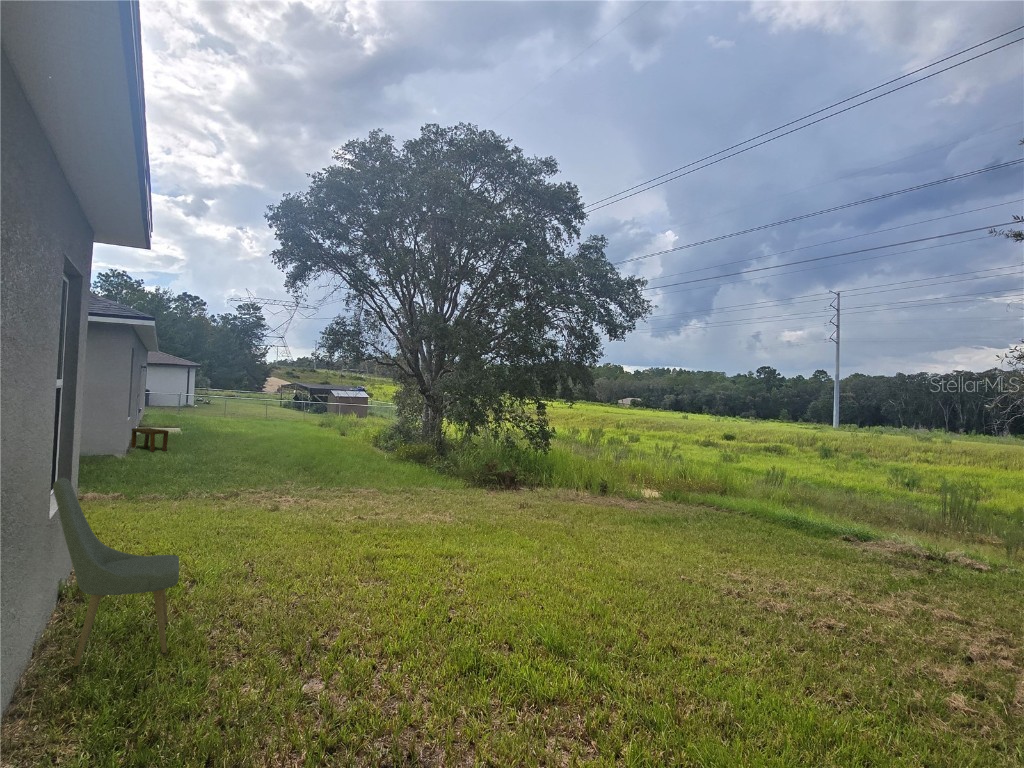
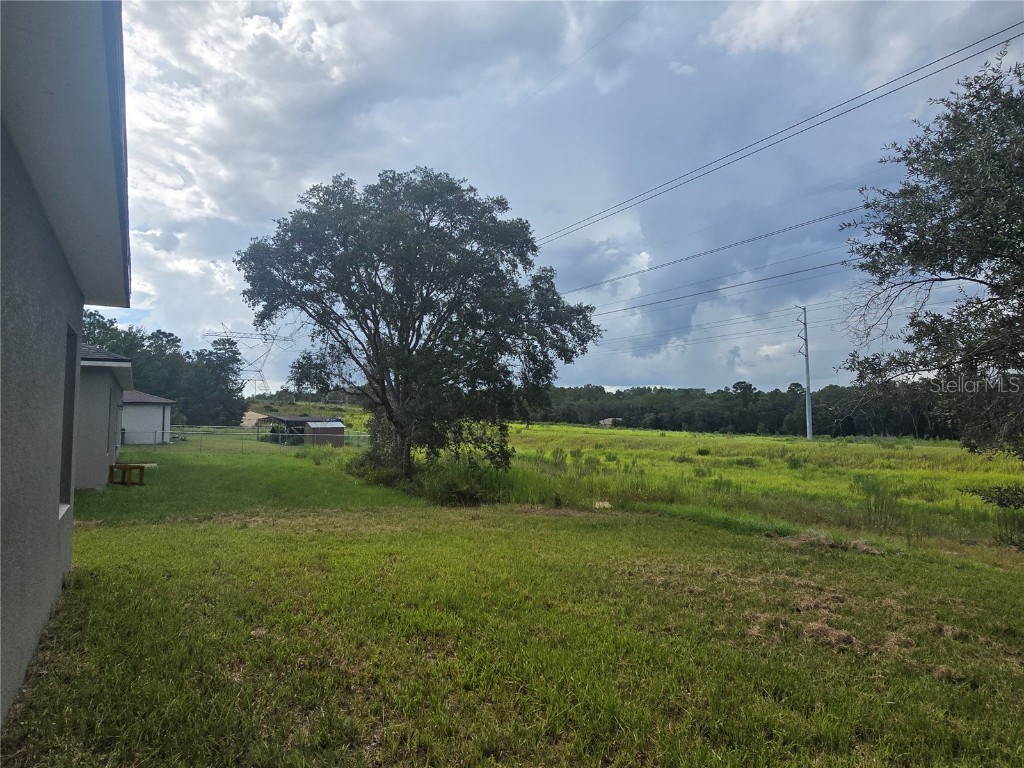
chair: present [53,478,179,666] -> none [63,491,158,632]

